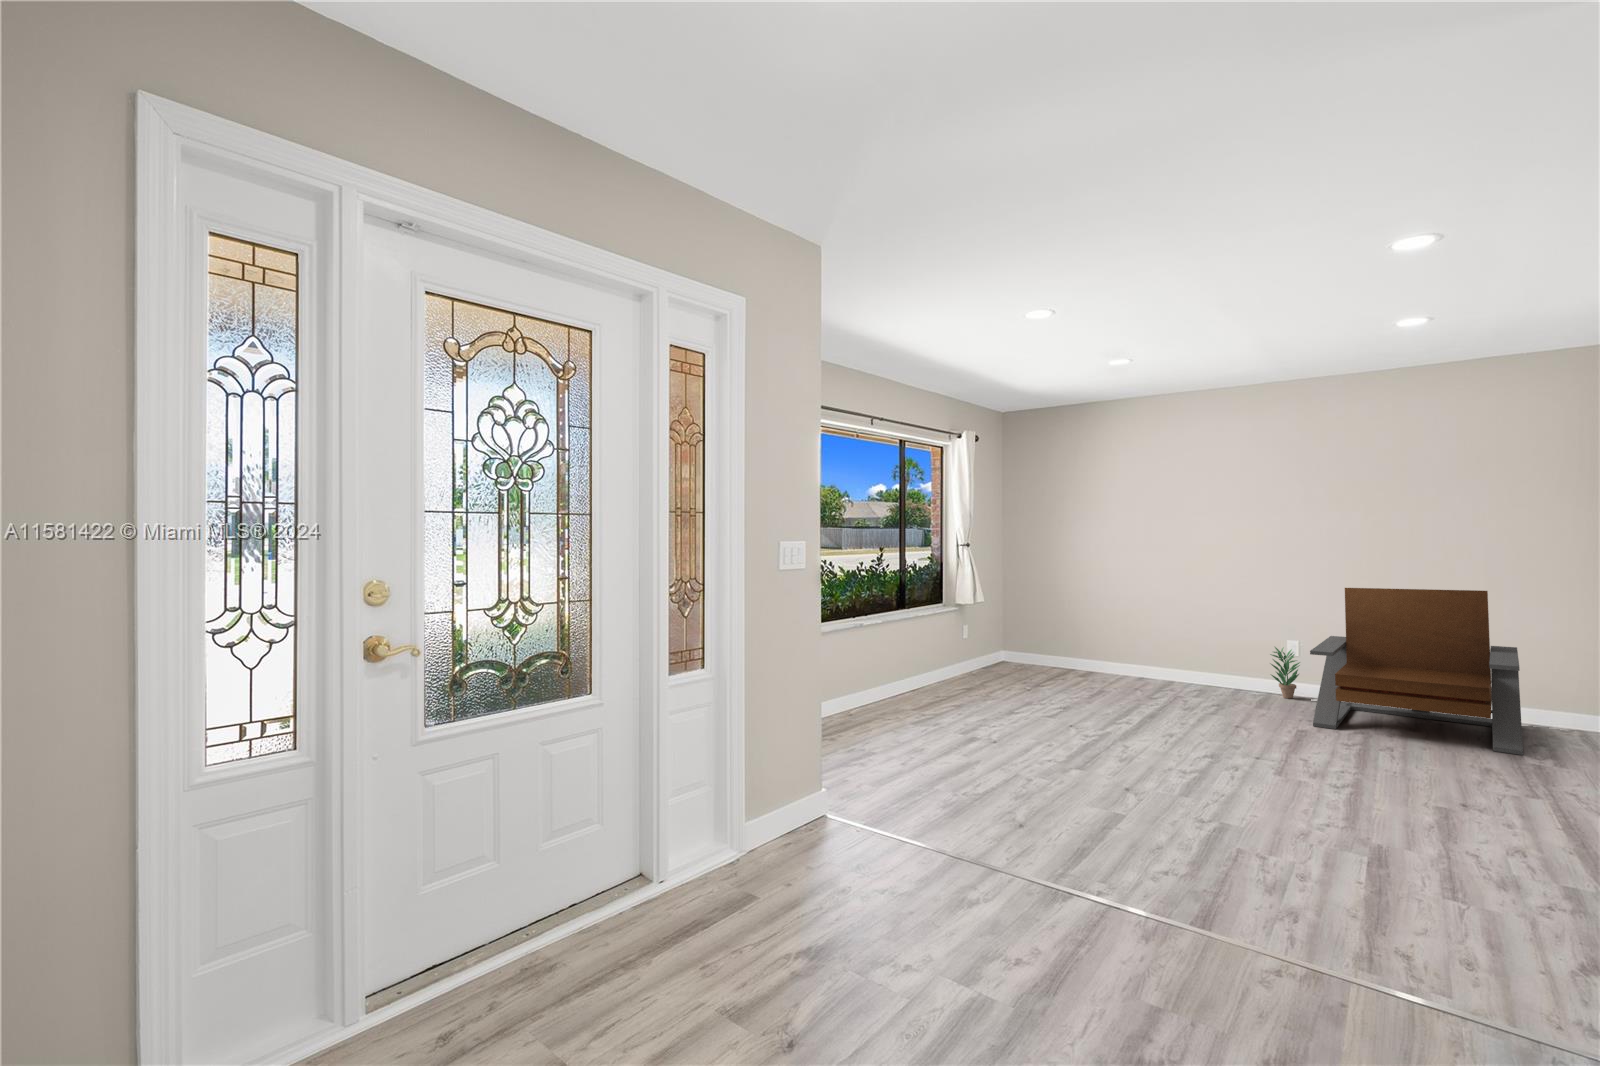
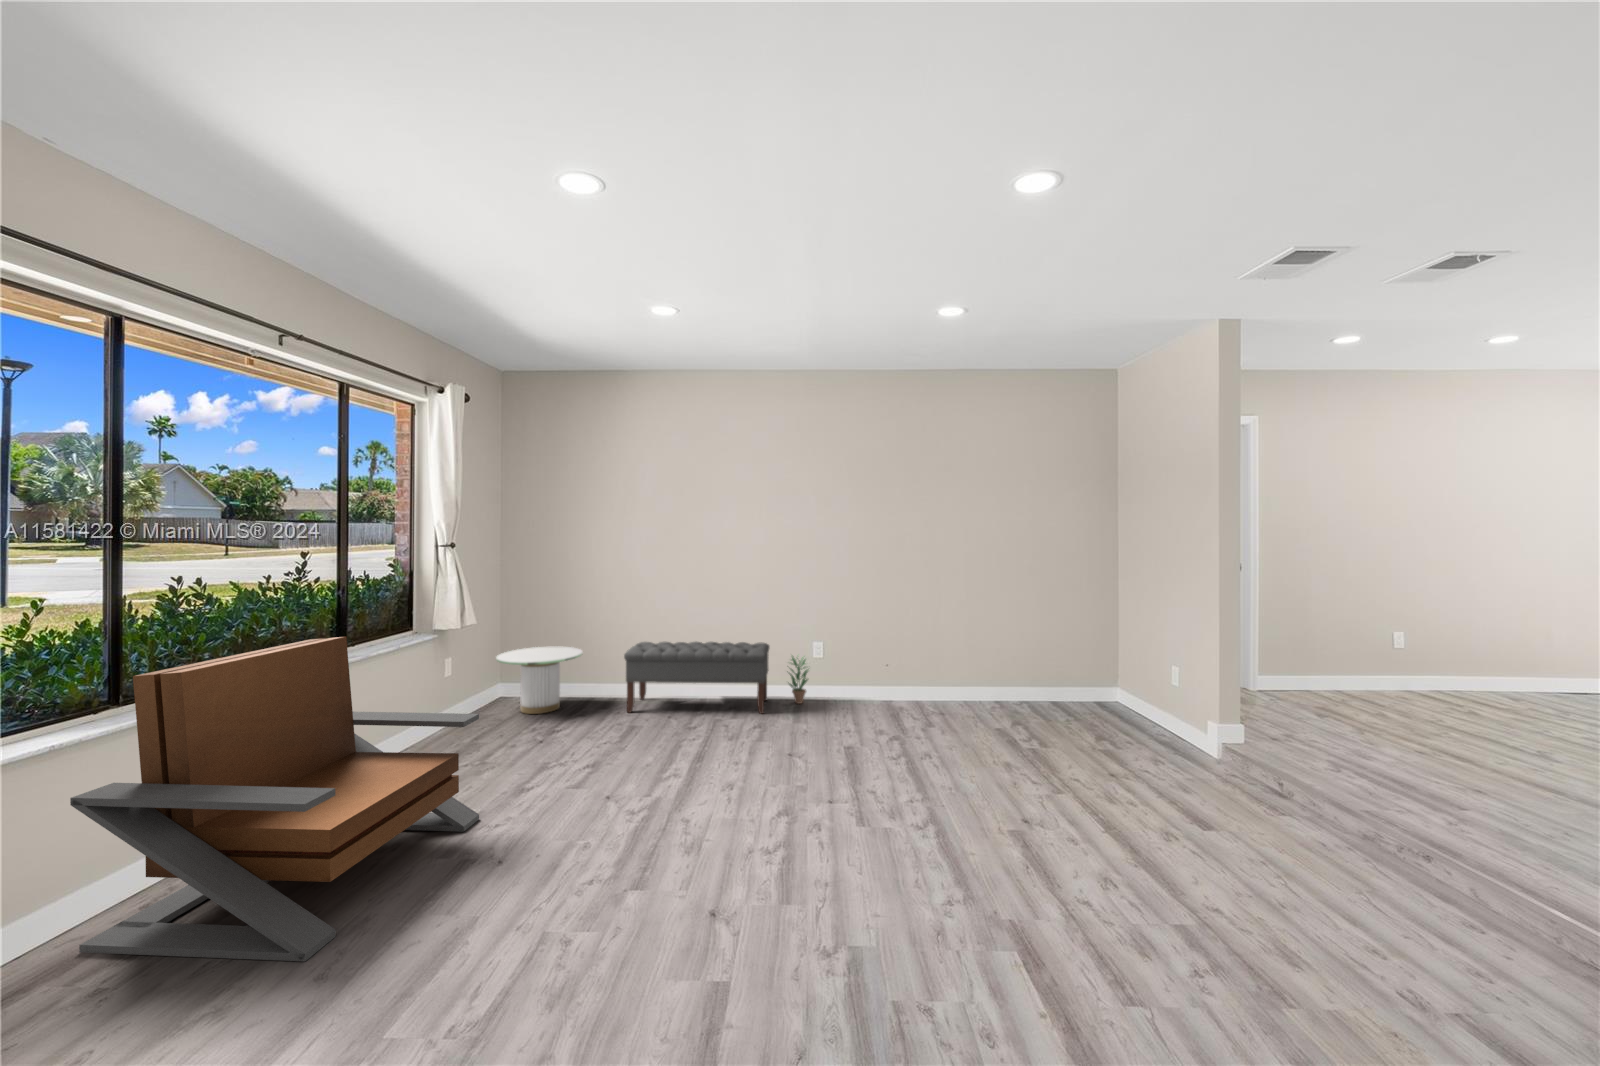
lounge chair: present [1310,588,1523,755] -> present [70,637,479,961]
side table: none [998,625,1066,676] -> present [496,646,583,714]
bench: none [1099,625,1252,700] -> present [624,642,769,714]

